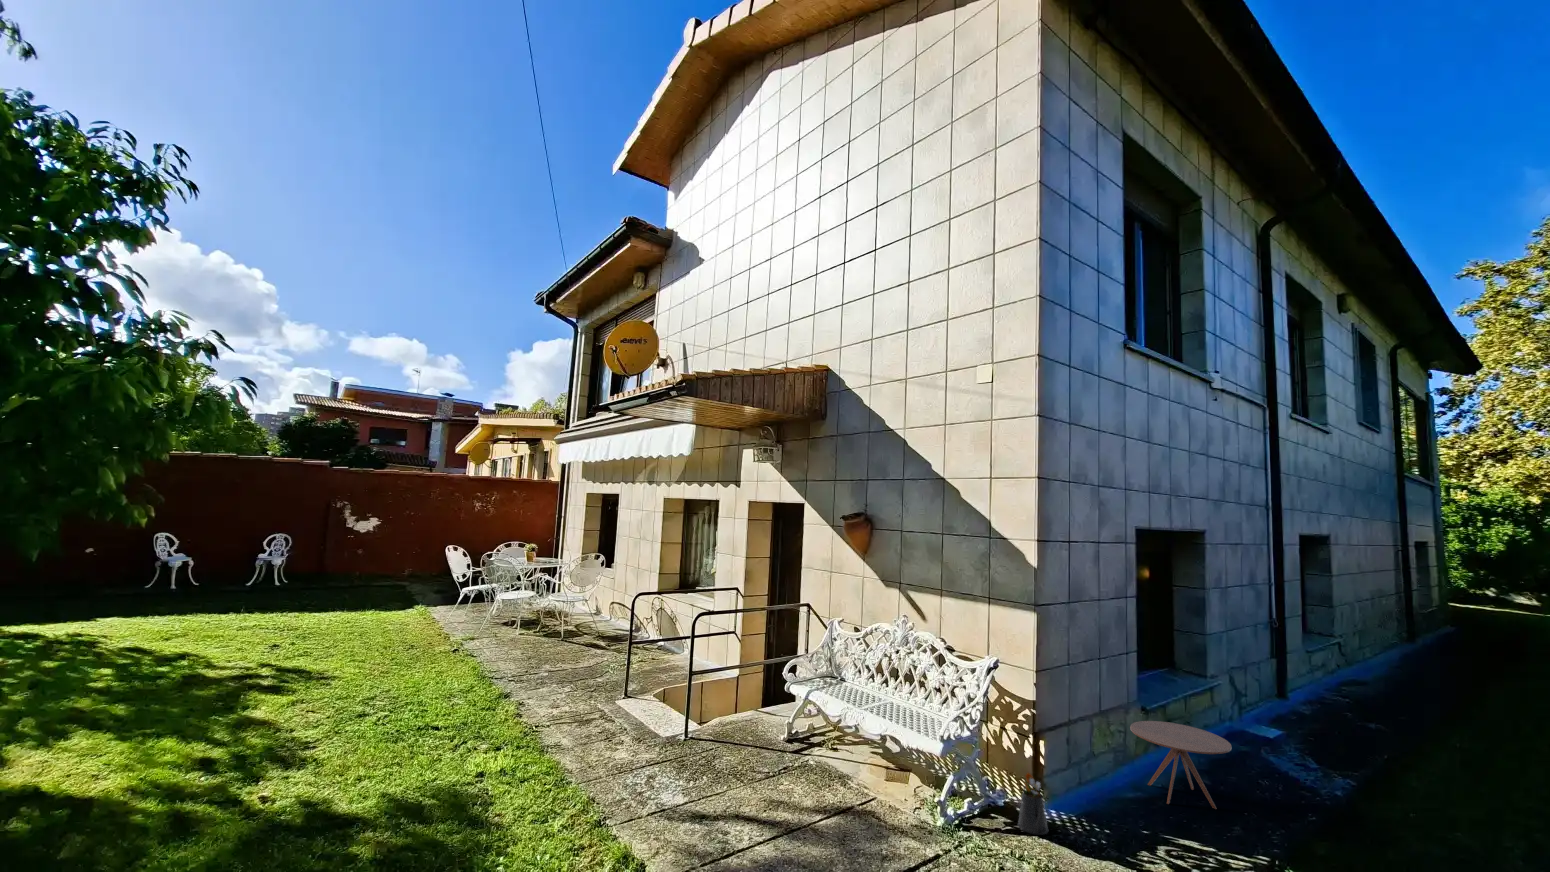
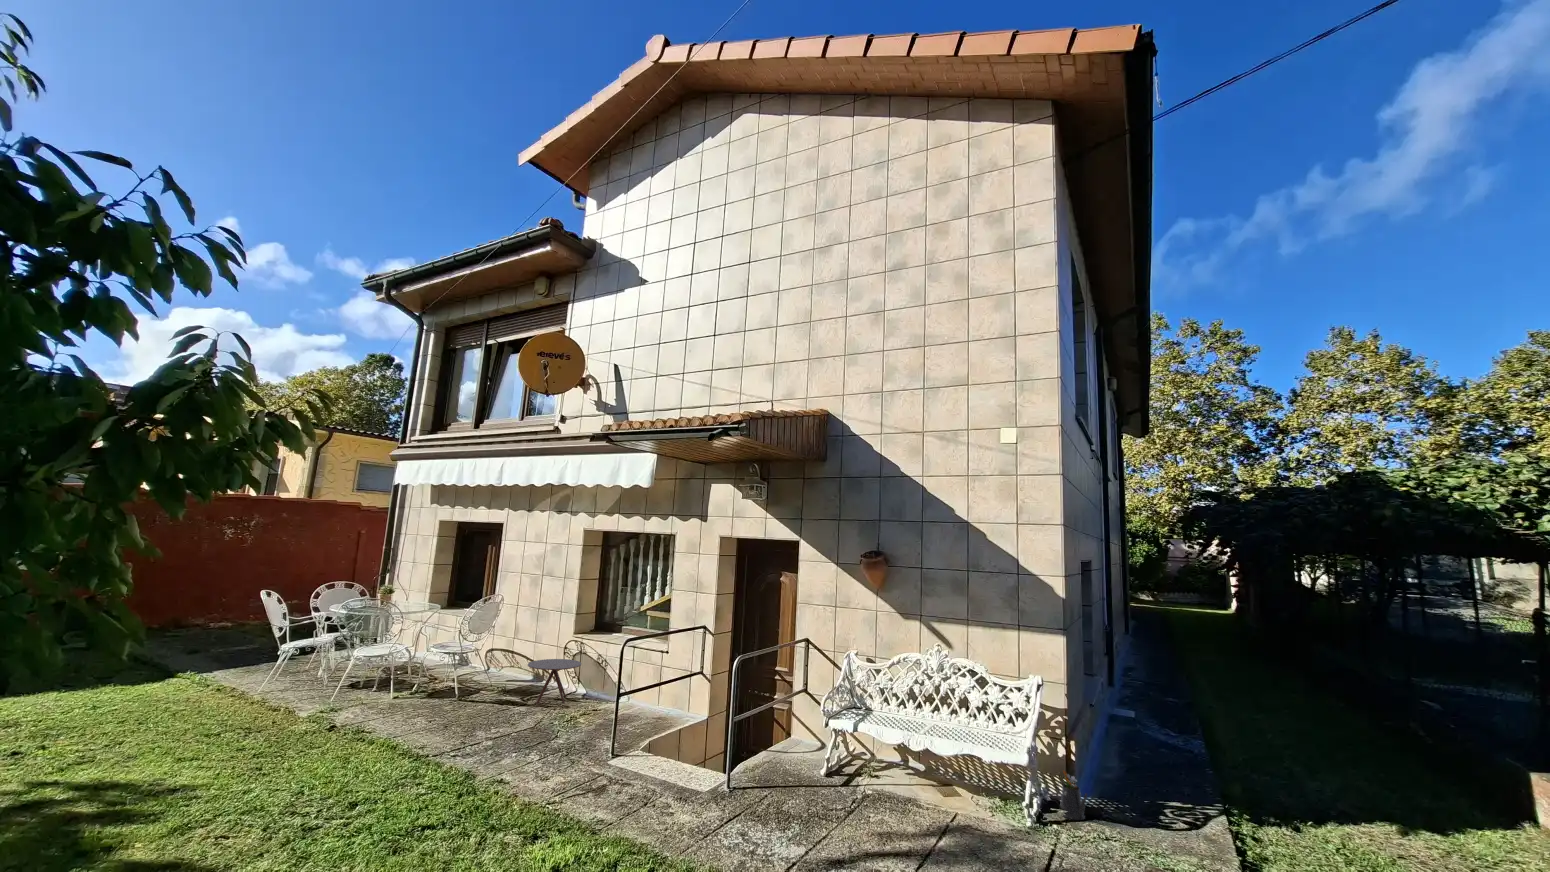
round table: present [1130,721,1232,809] -> present [528,659,581,704]

